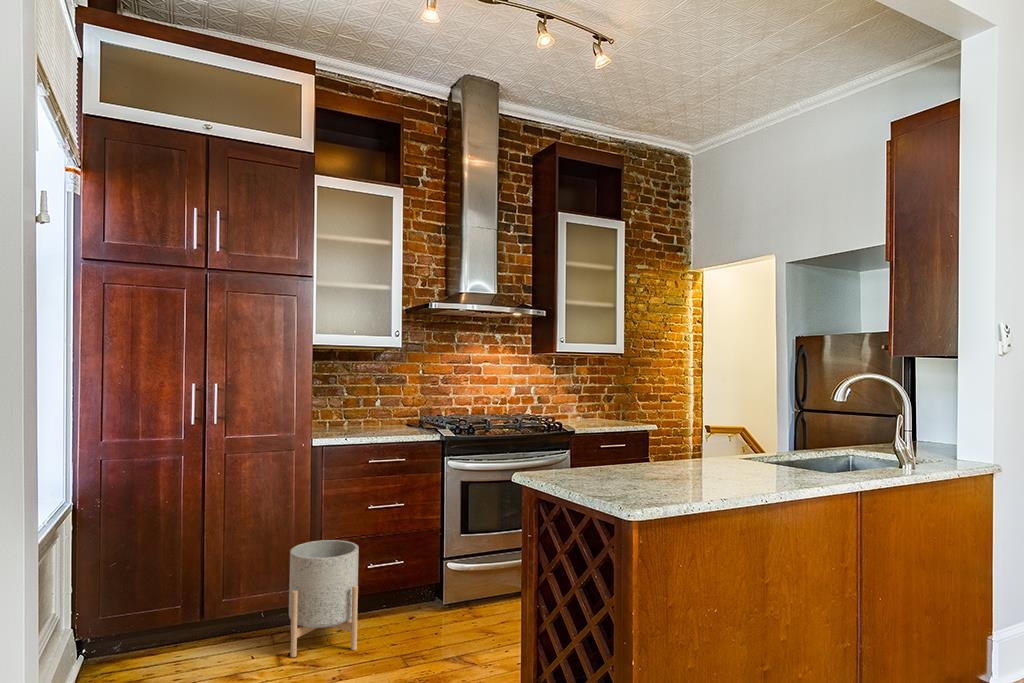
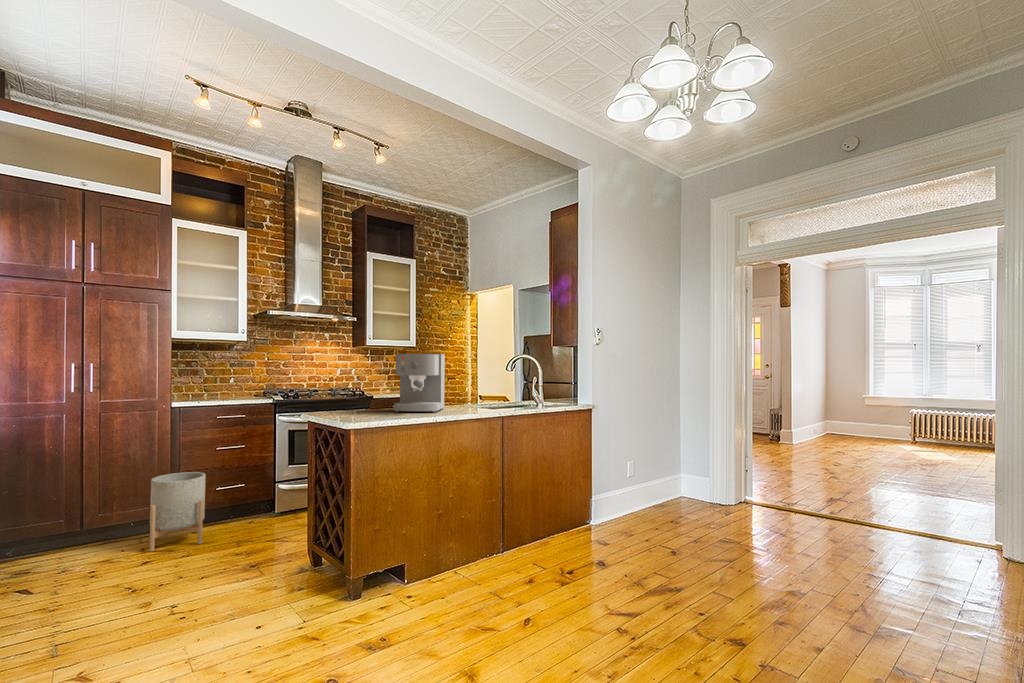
coffee maker: none [662,382,737,486] -> present [394,354,445,412]

